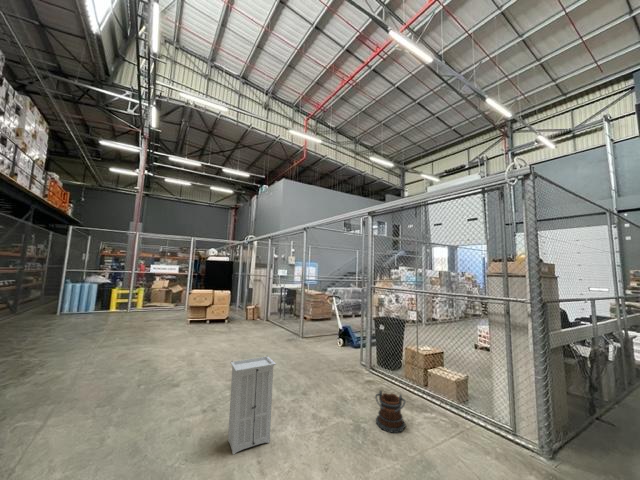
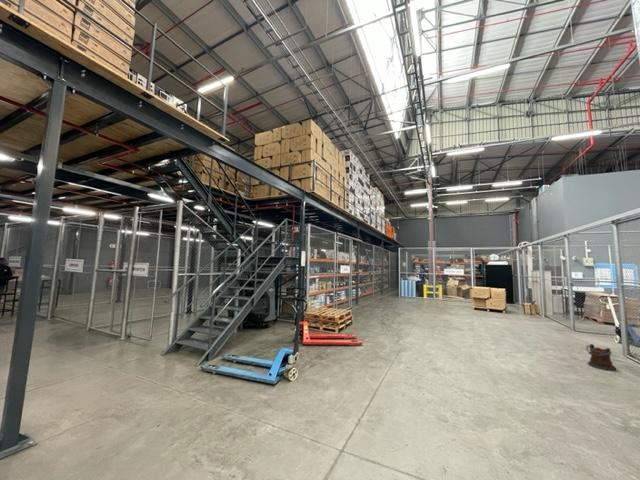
storage cabinet: present [228,356,276,455] -> none [480,307,504,349]

